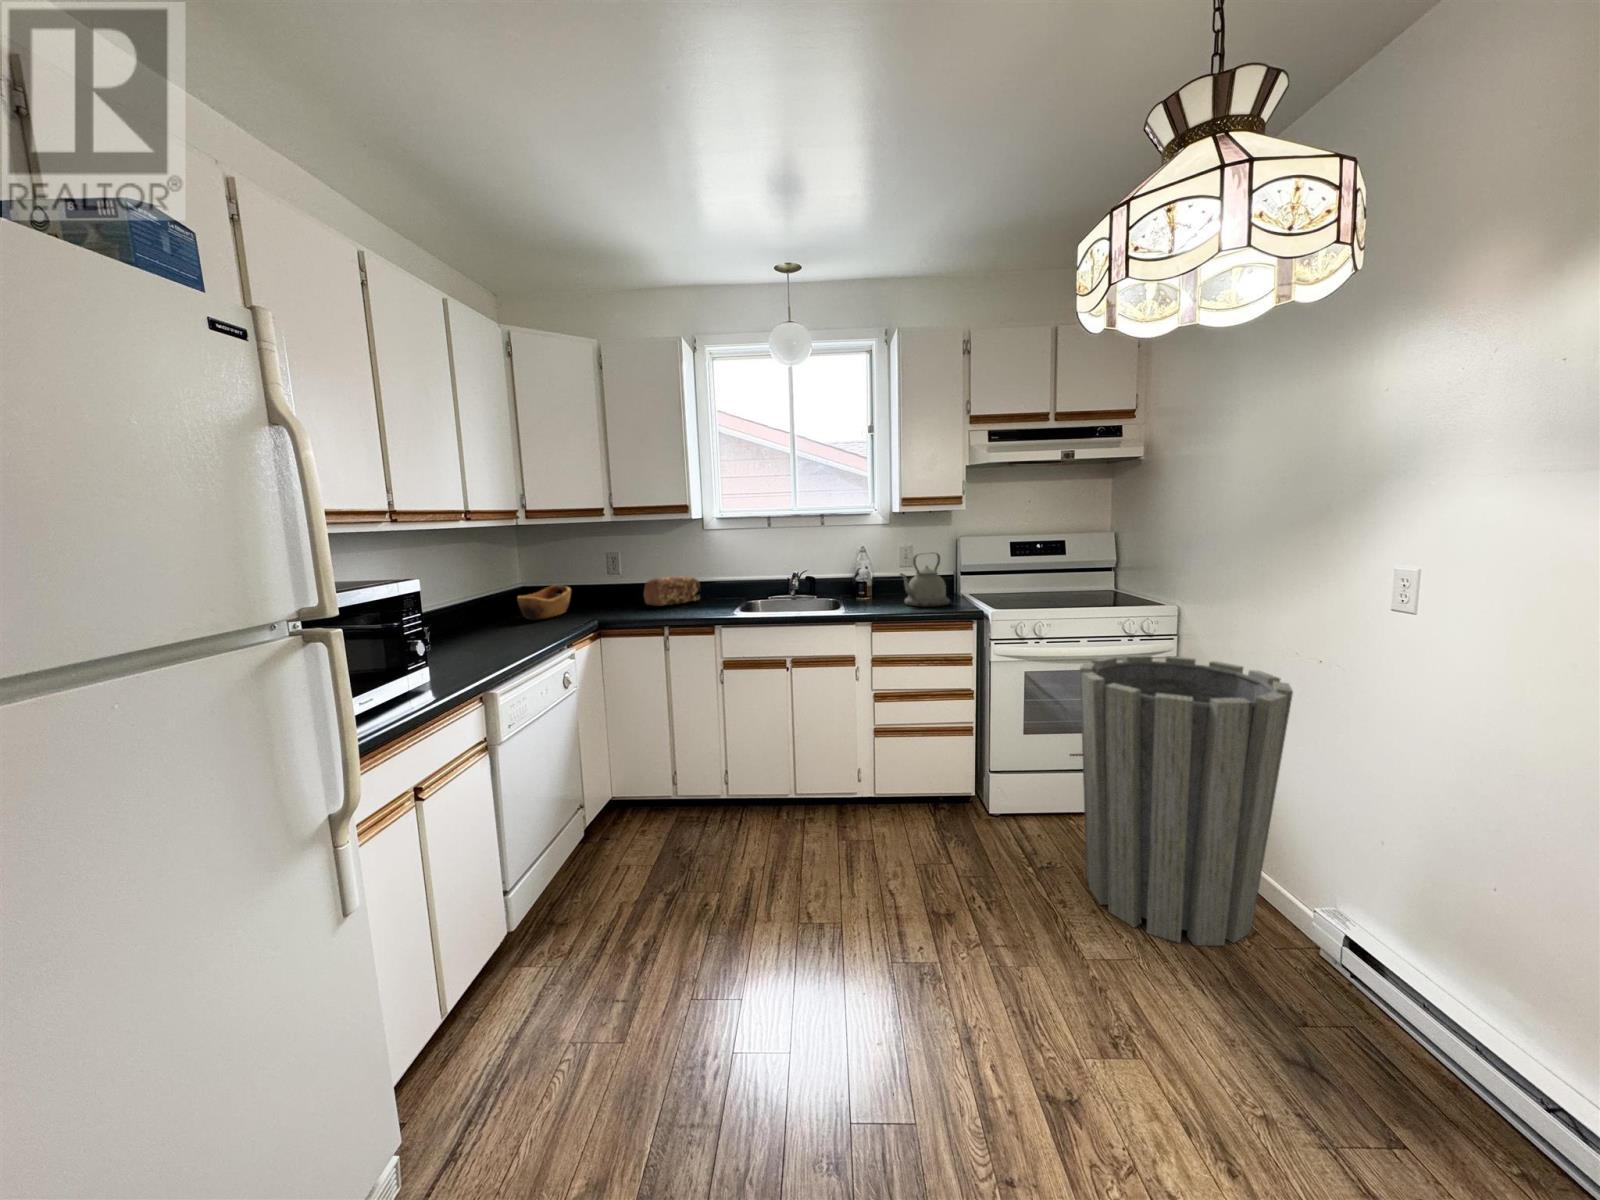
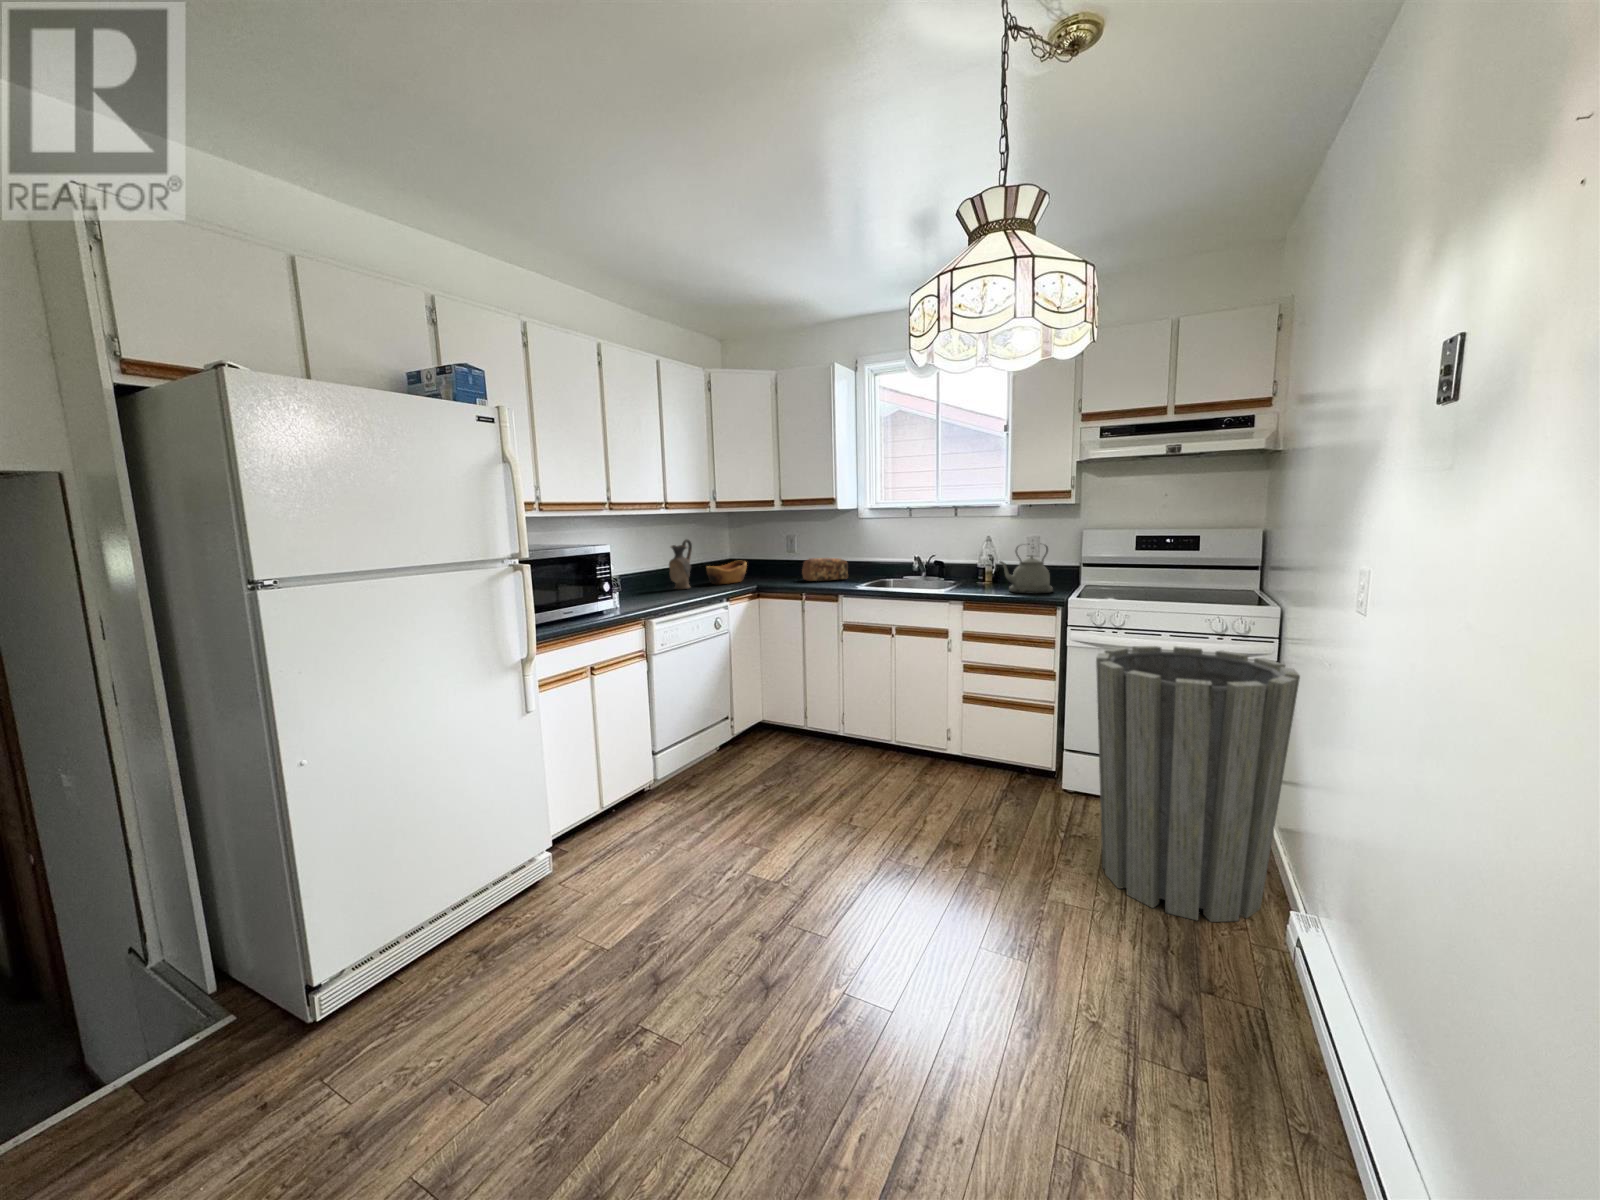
ceramic pitcher: none [468,561,504,632] -> present [669,539,692,589]

